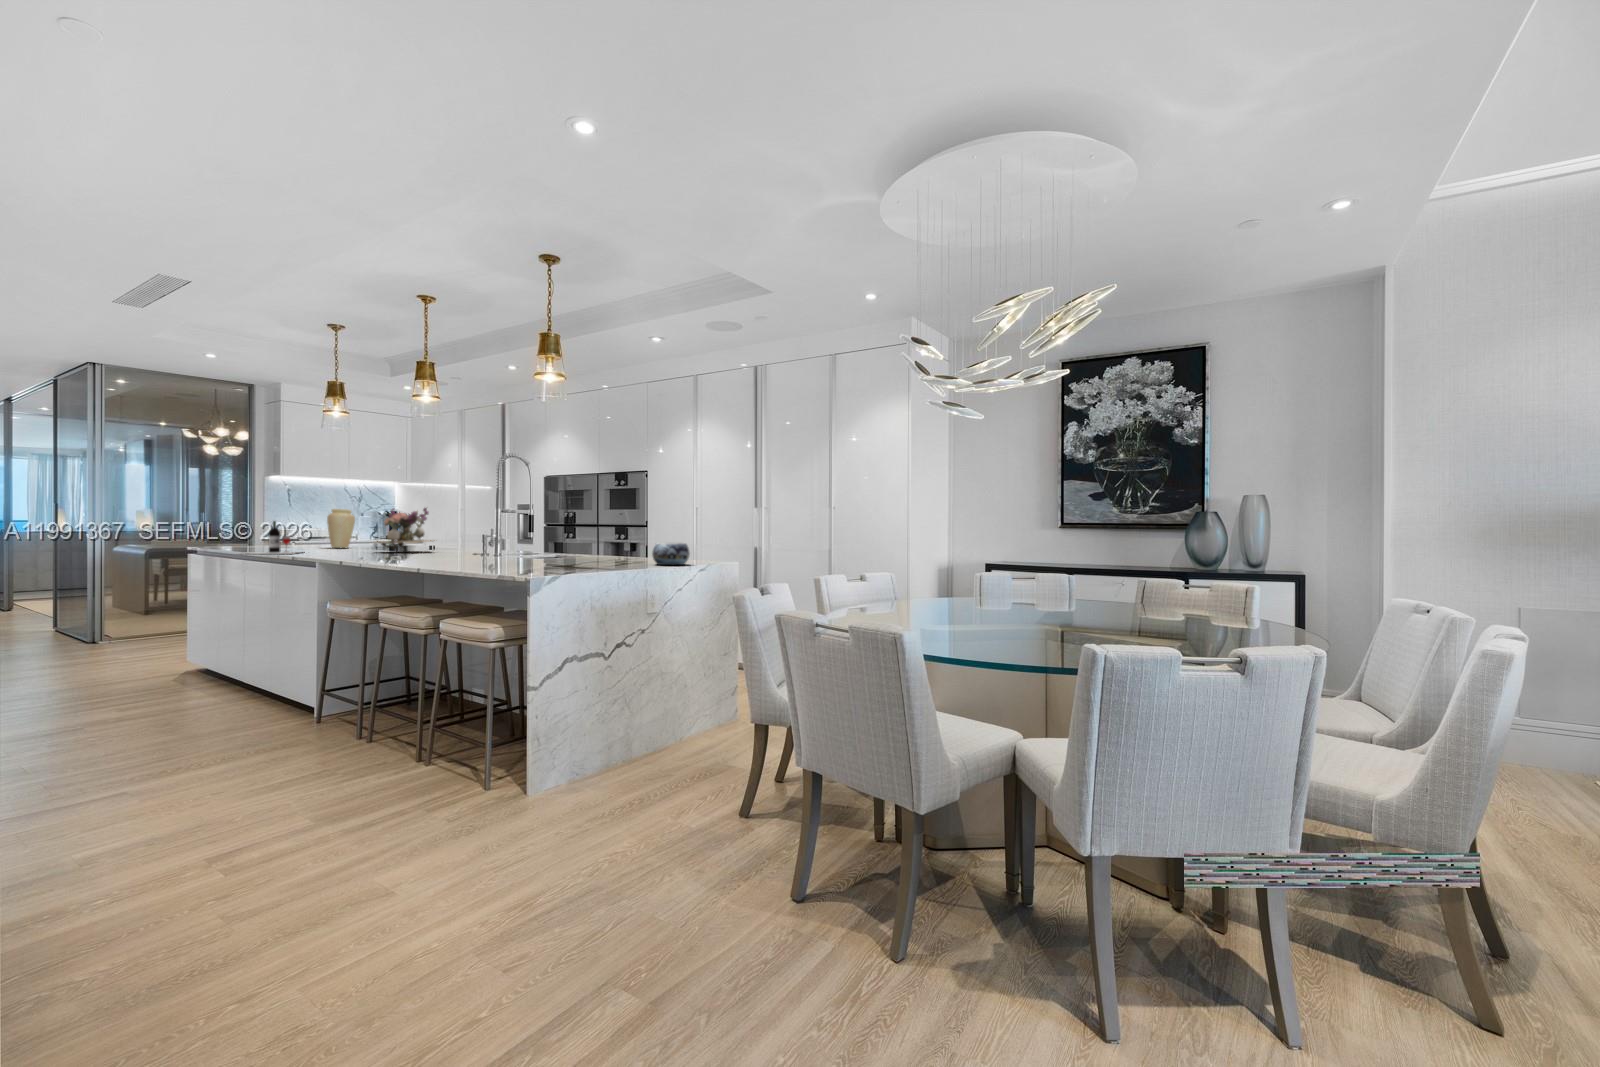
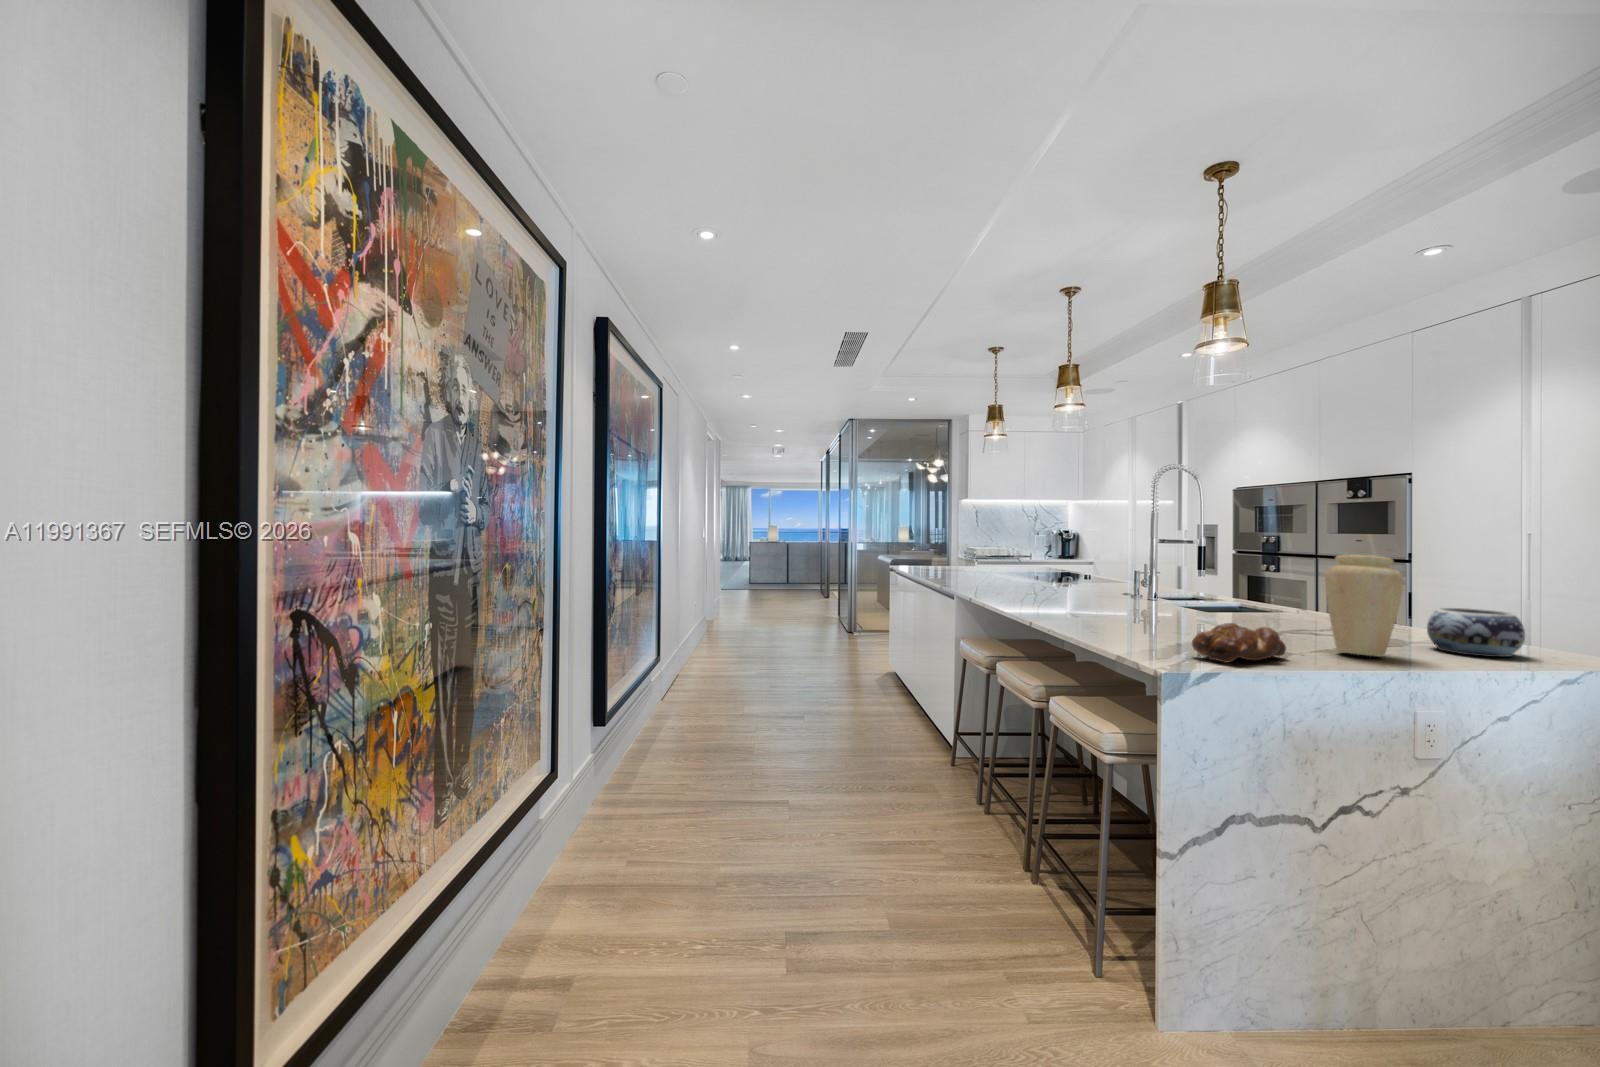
flower arrangement: present [376,508,435,551] -> none [1019,532,1088,583]
vase: present [327,509,355,548] -> present [1325,555,1404,657]
wine bottle: present [249,521,294,554] -> none [899,547,965,581]
bread loaf: none [541,552,590,574] -> present [1192,623,1286,663]

